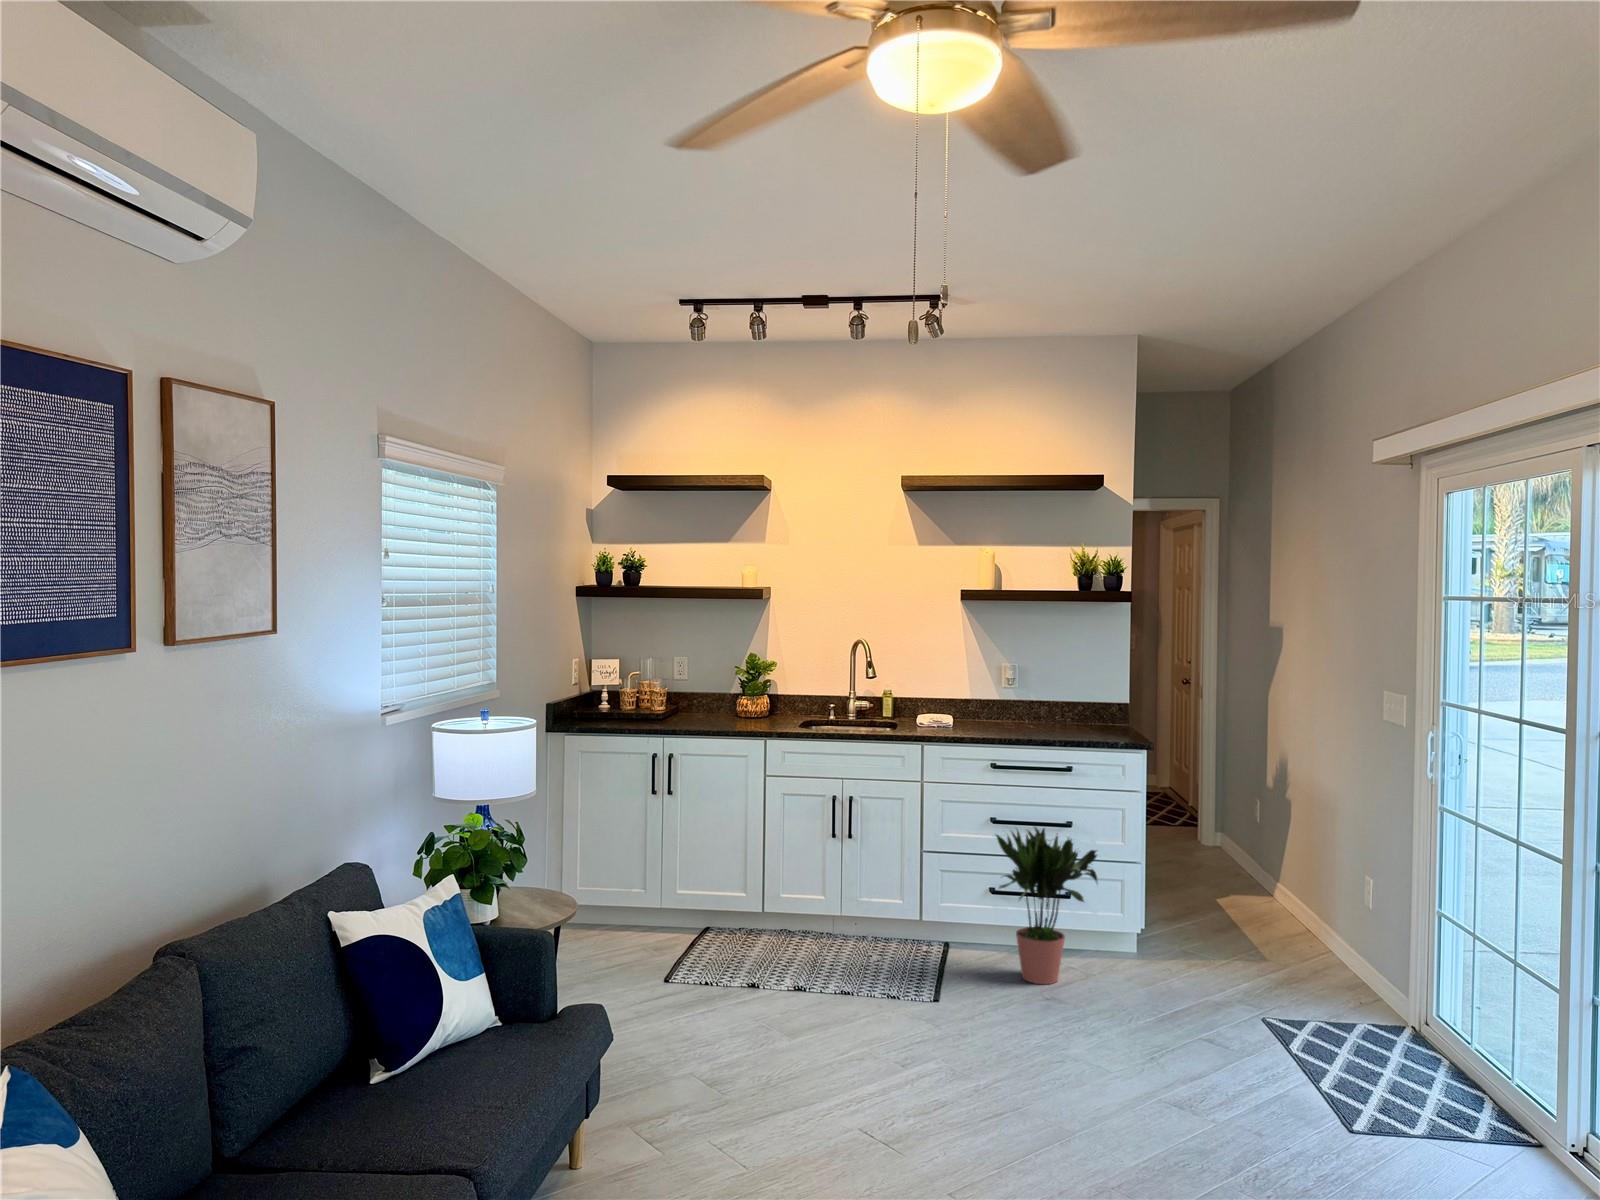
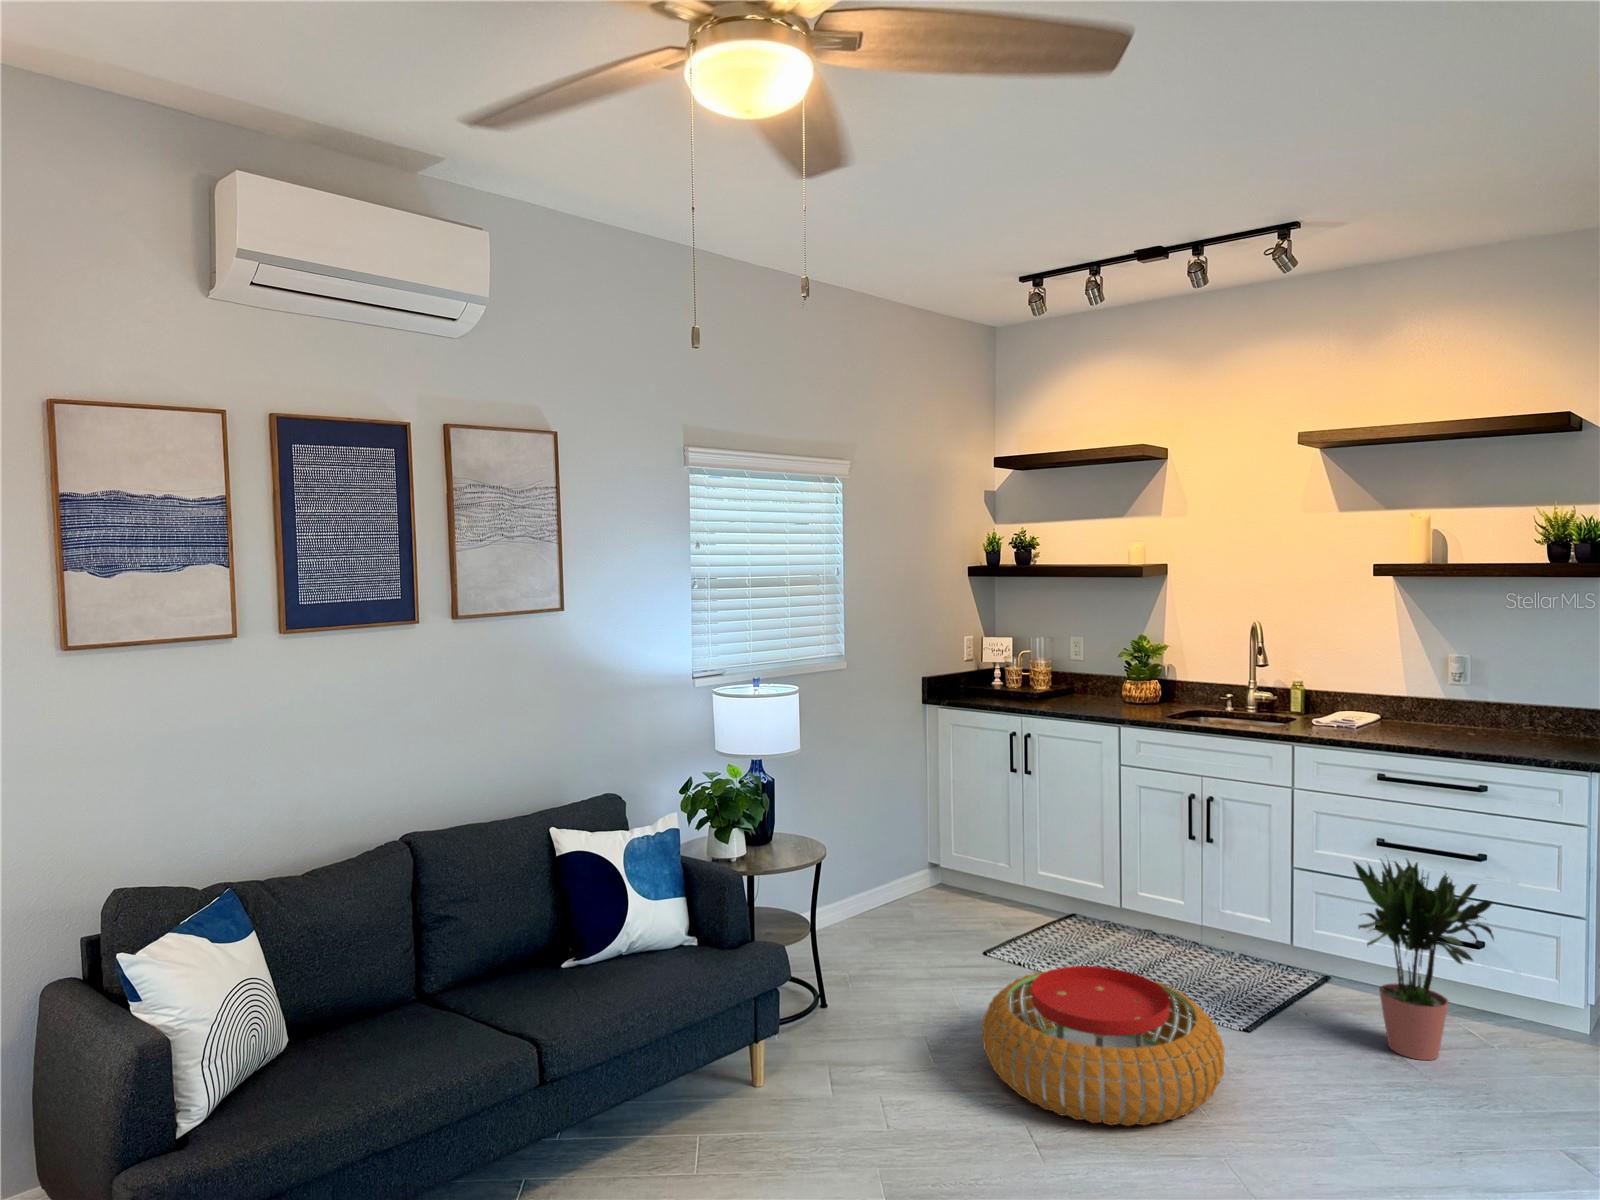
pouf: none [758,961,974,1104] -> present [982,966,1224,1126]

